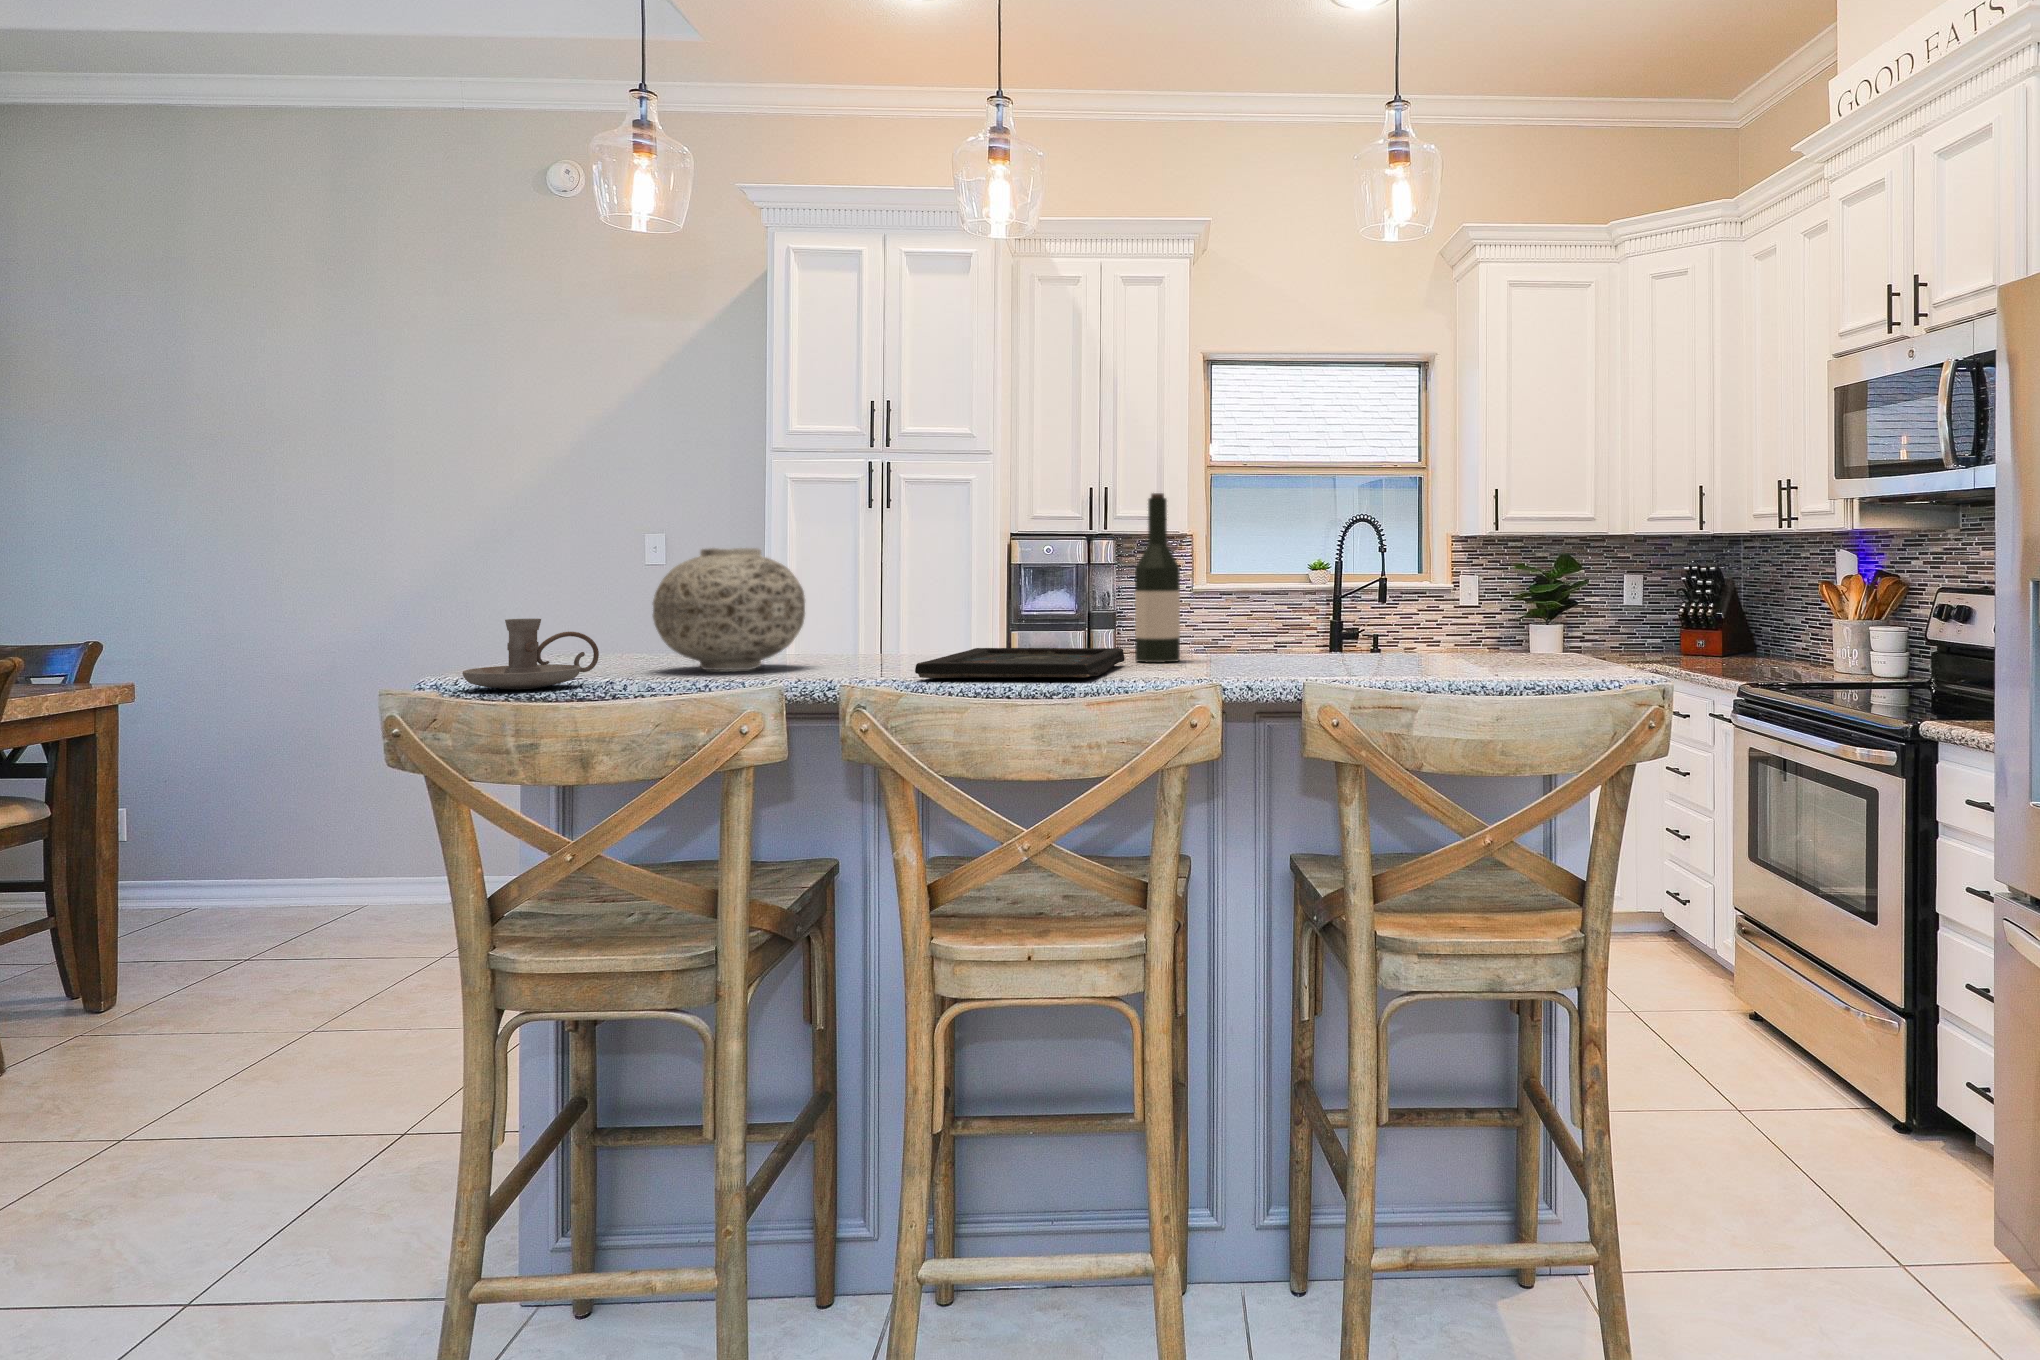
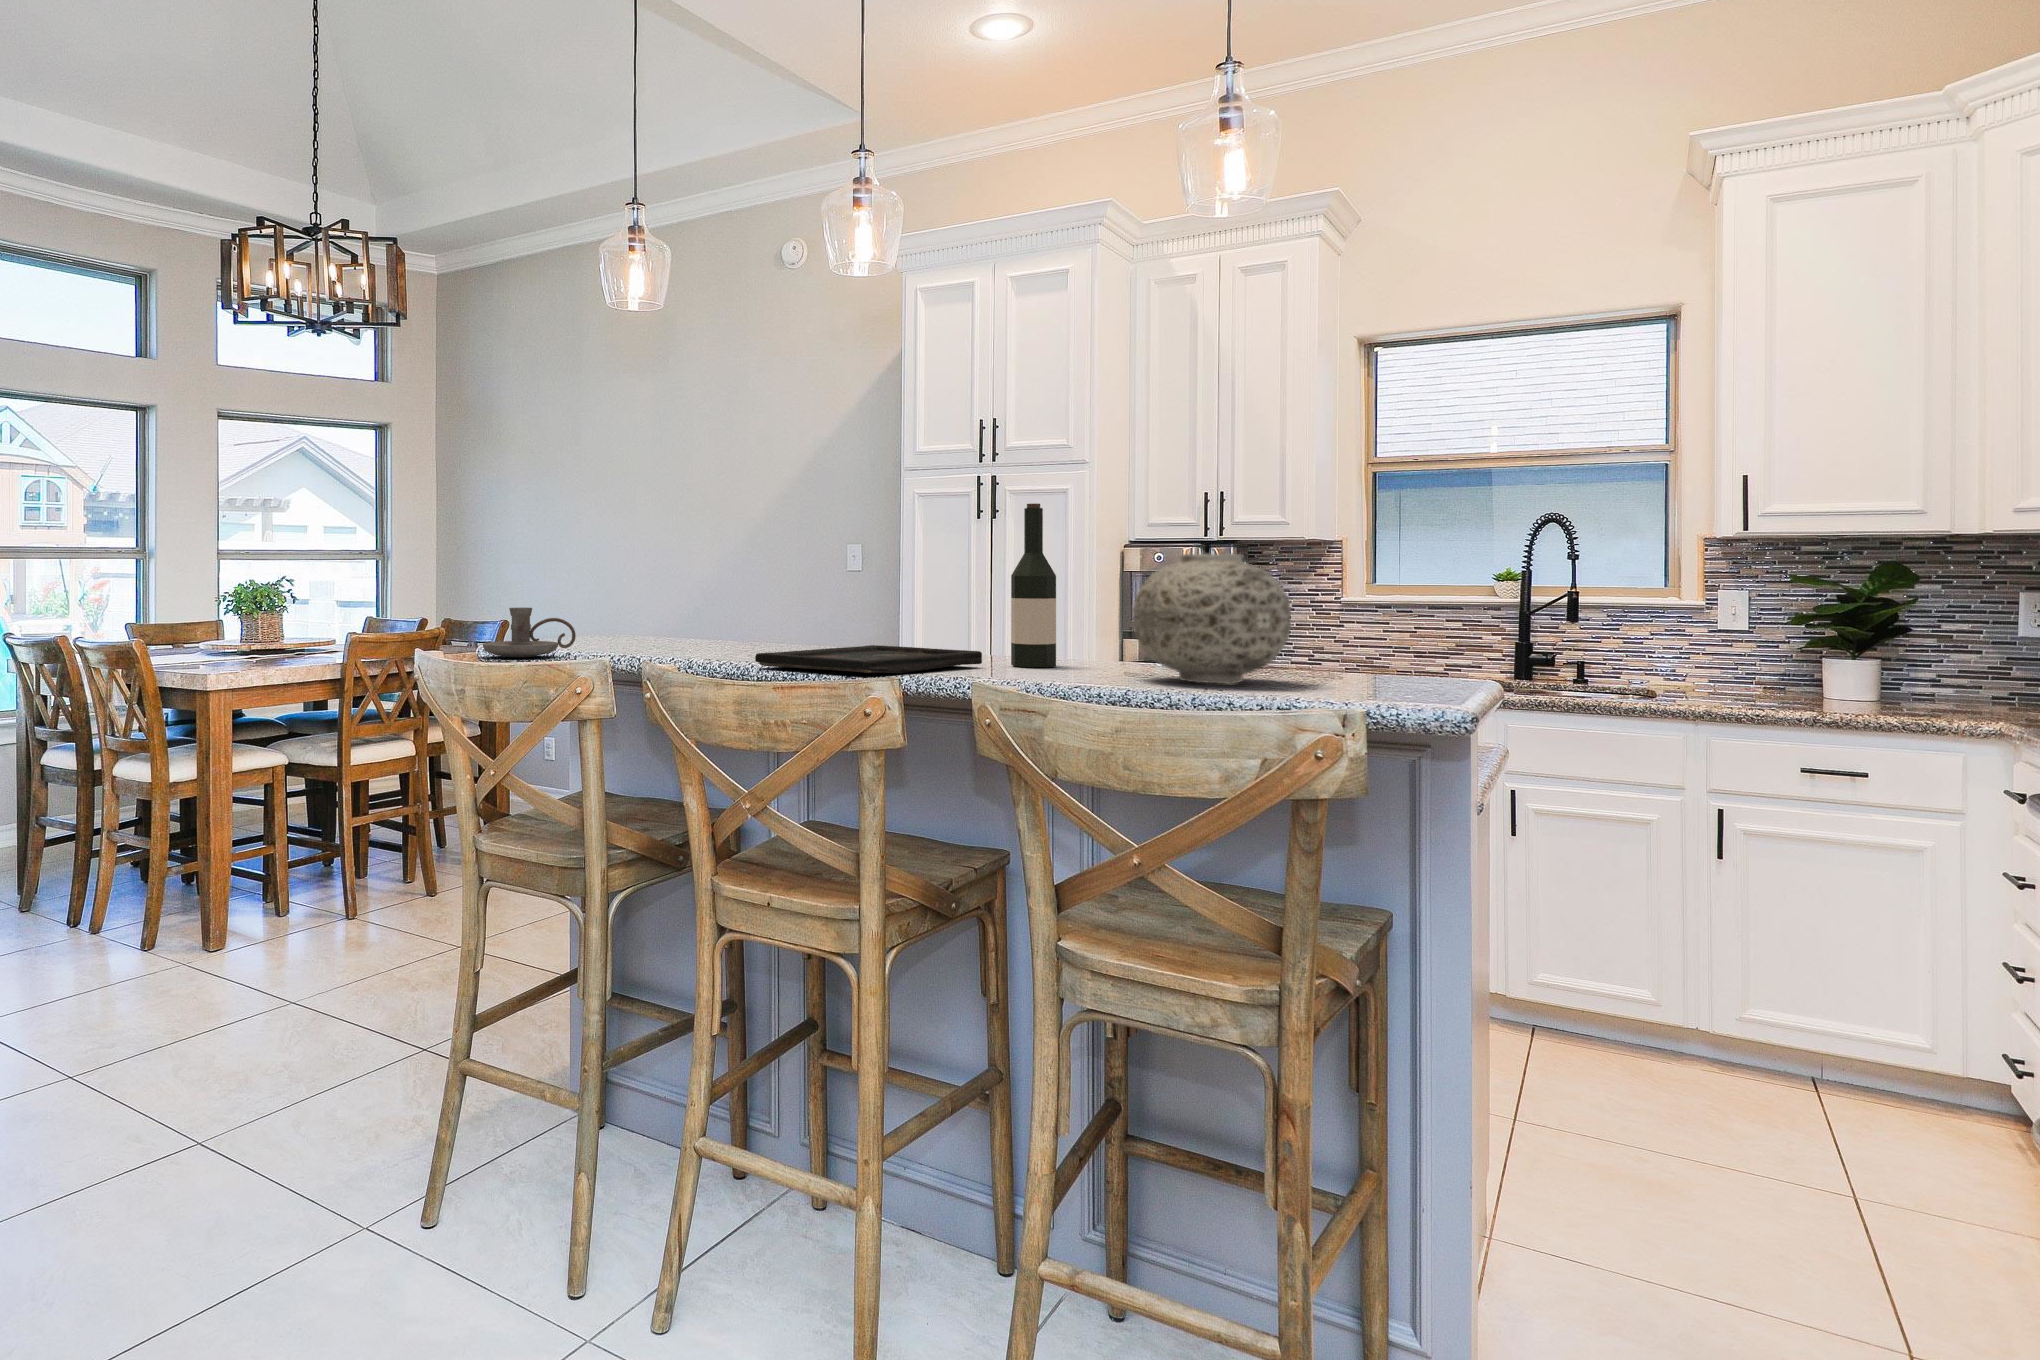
vase: present [653,548,805,670] -> present [1132,553,1291,684]

